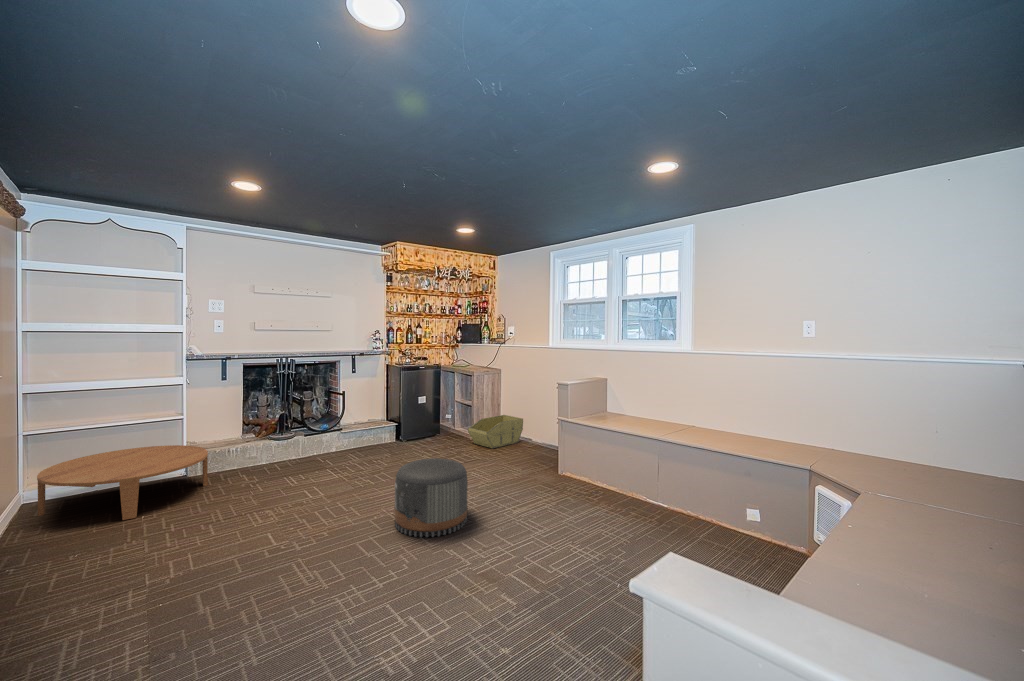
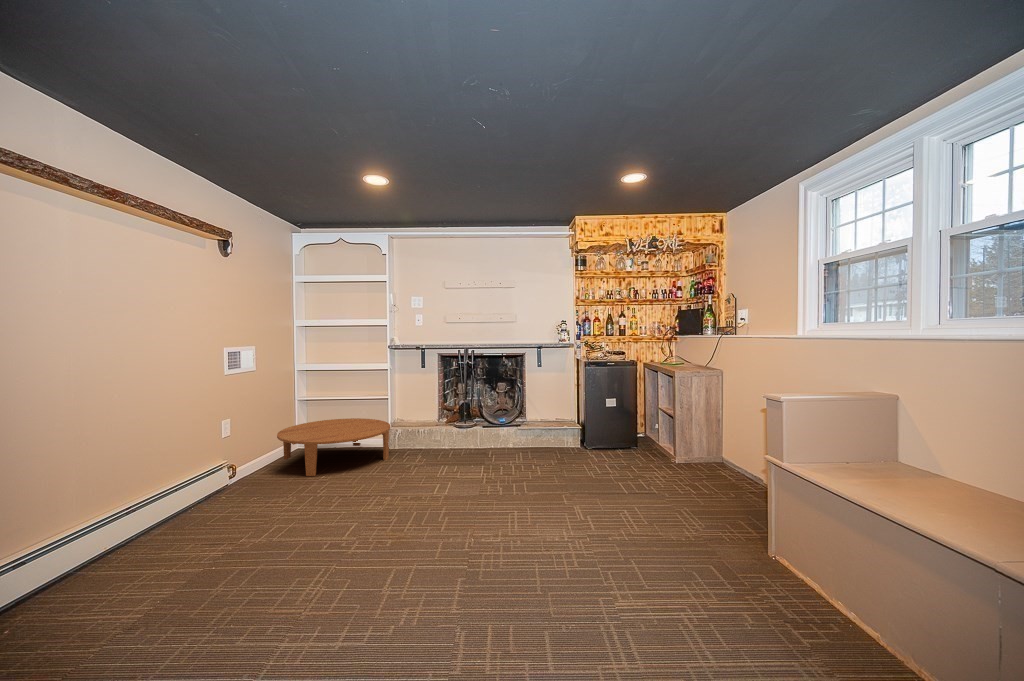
storage bin: present [468,415,523,448] -> none [660,438,751,484]
pouf: present [395,458,468,537] -> none [437,481,537,603]

